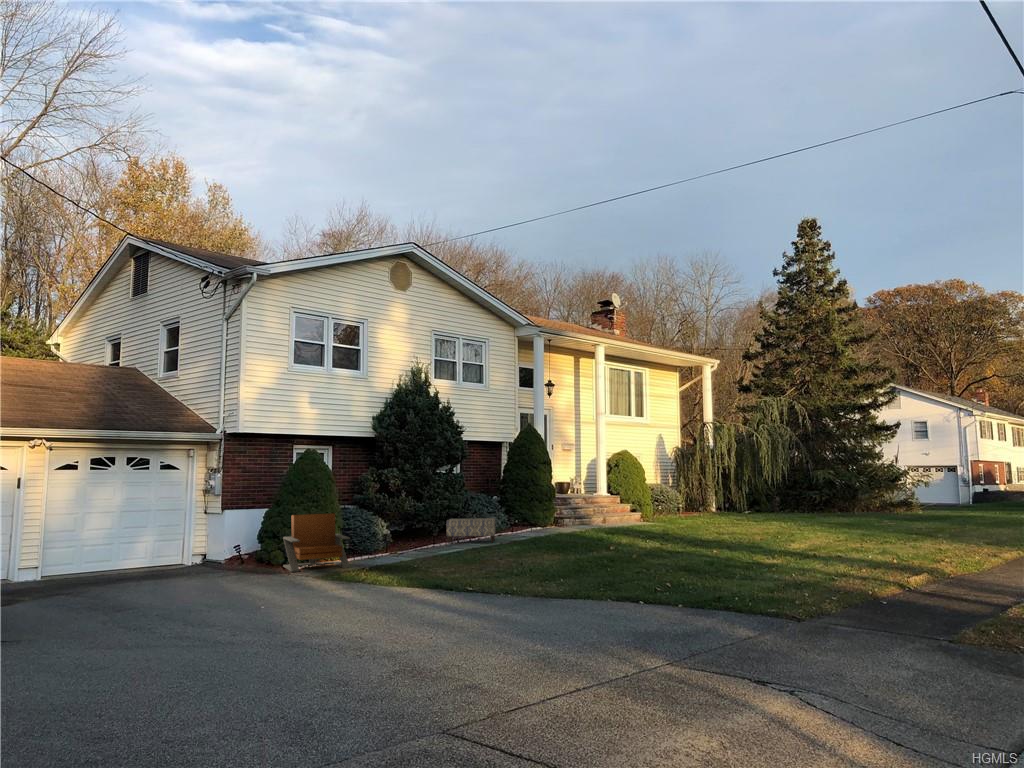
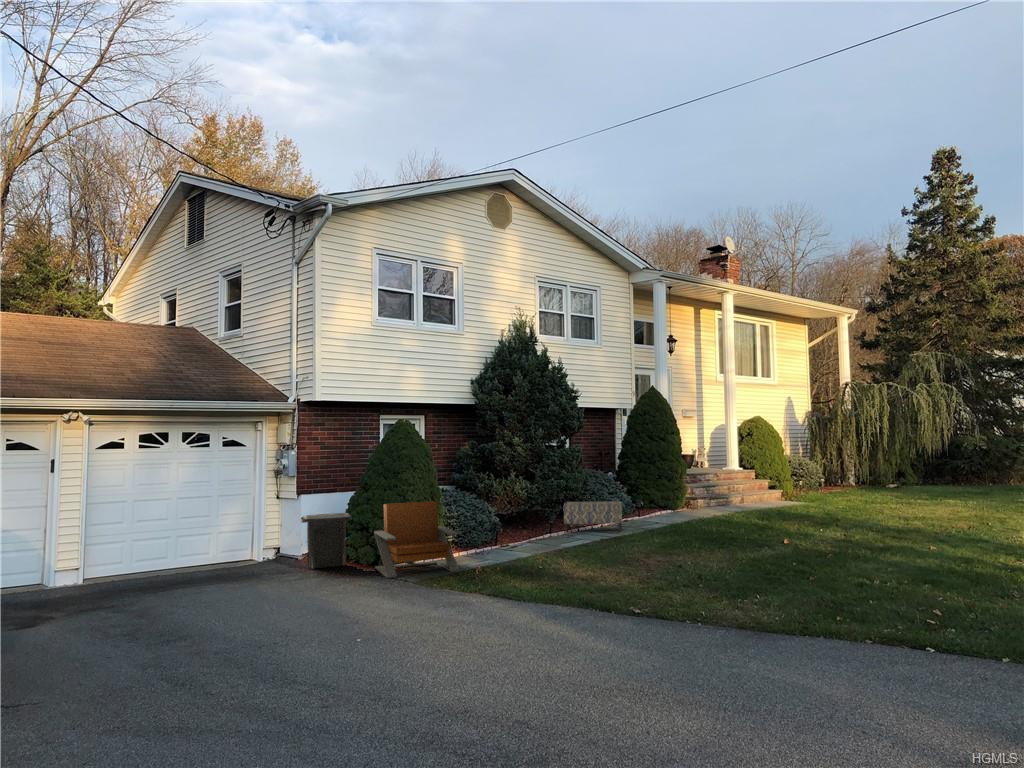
trash can: none [224,523,266,567] -> present [301,513,352,569]

